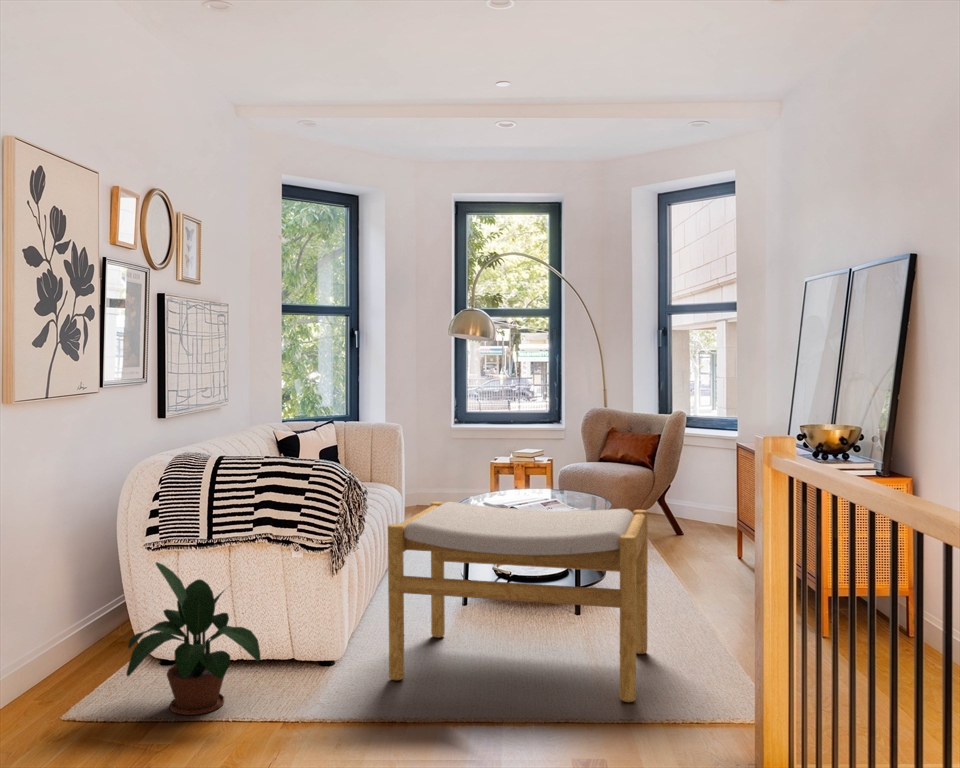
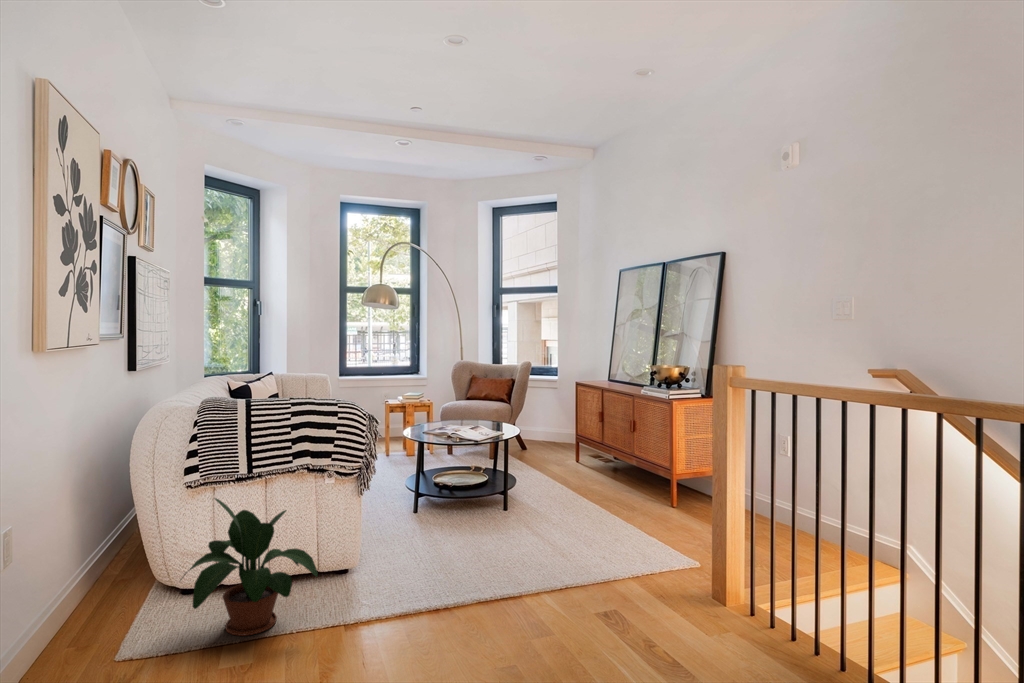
footstool: present [388,502,648,702] -> none [406,429,601,577]

